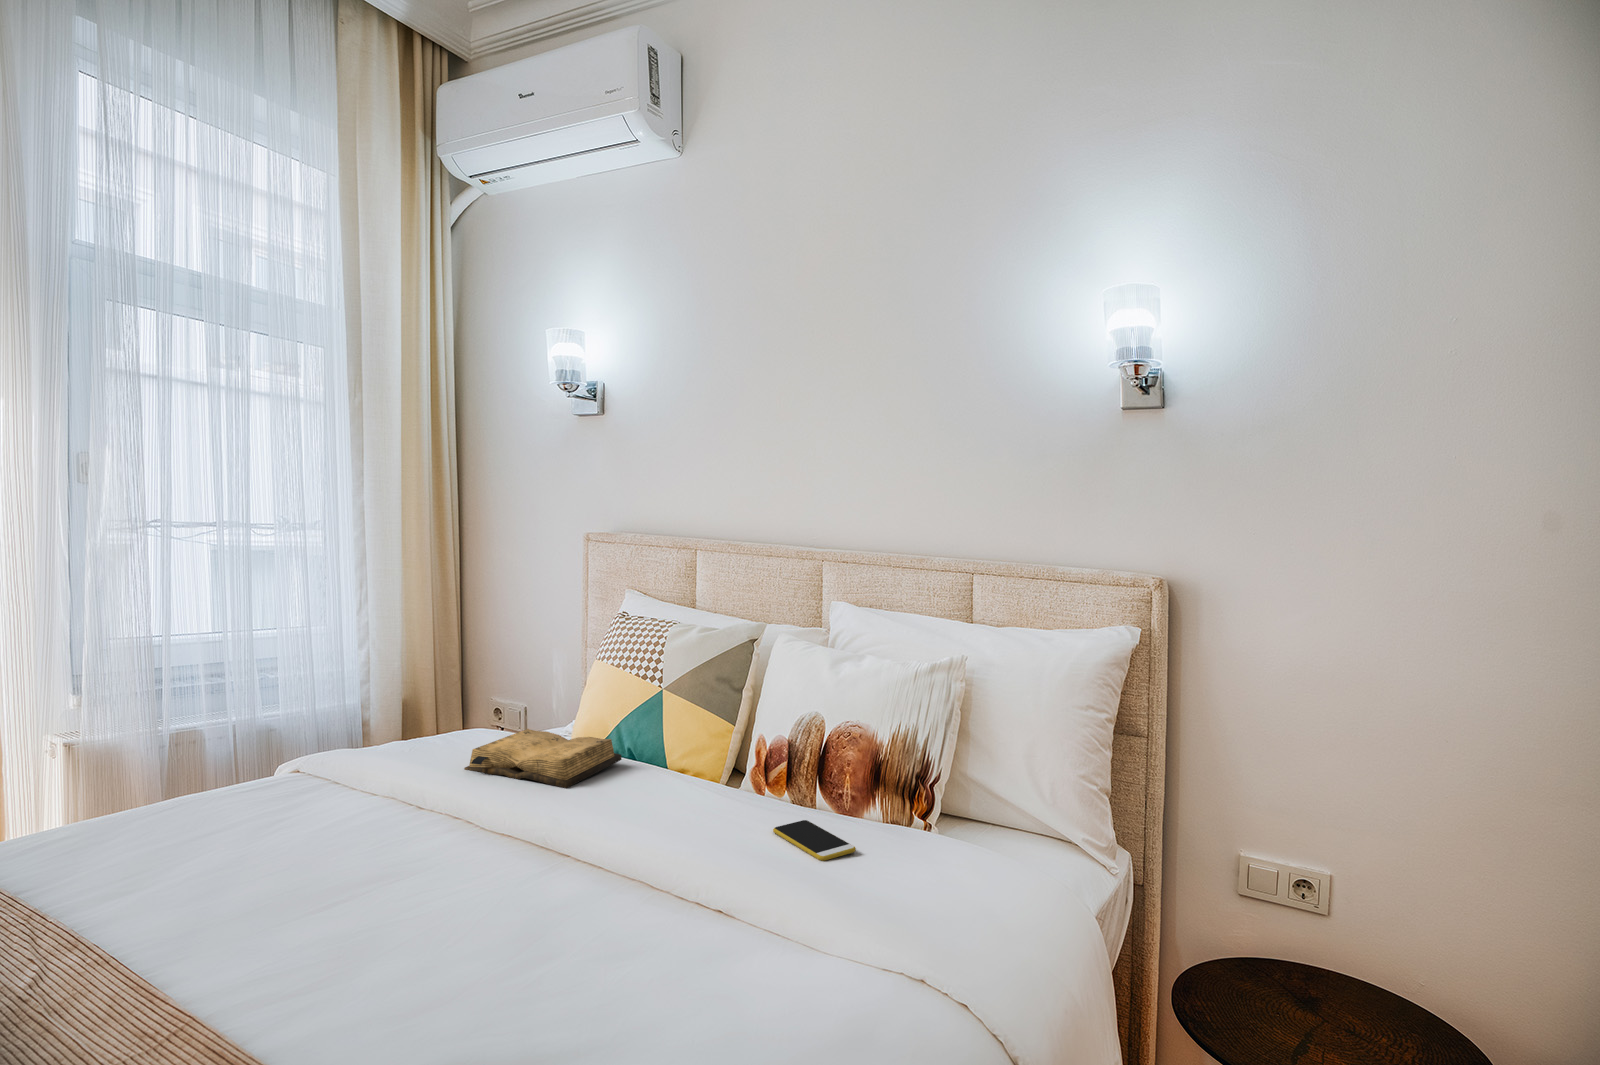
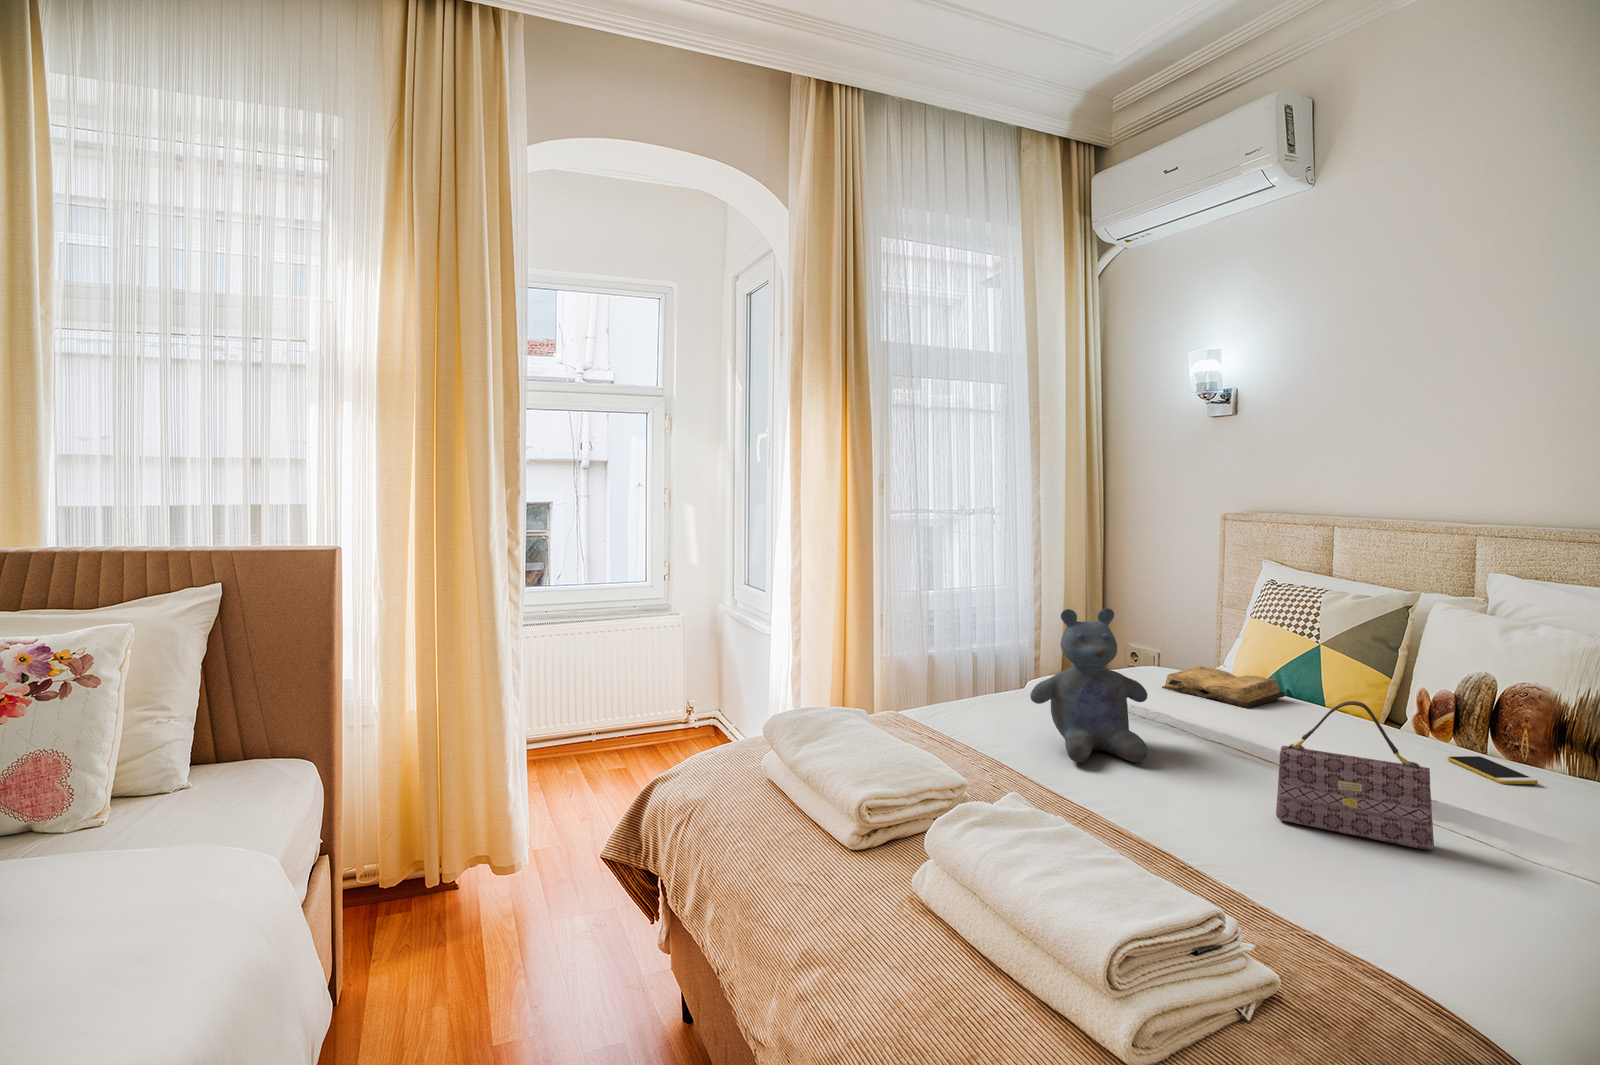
stuffed bear: none [168,665,399,957] -> present [1030,608,1148,763]
handbag: none [530,797,734,1015] -> present [1276,701,1434,850]

